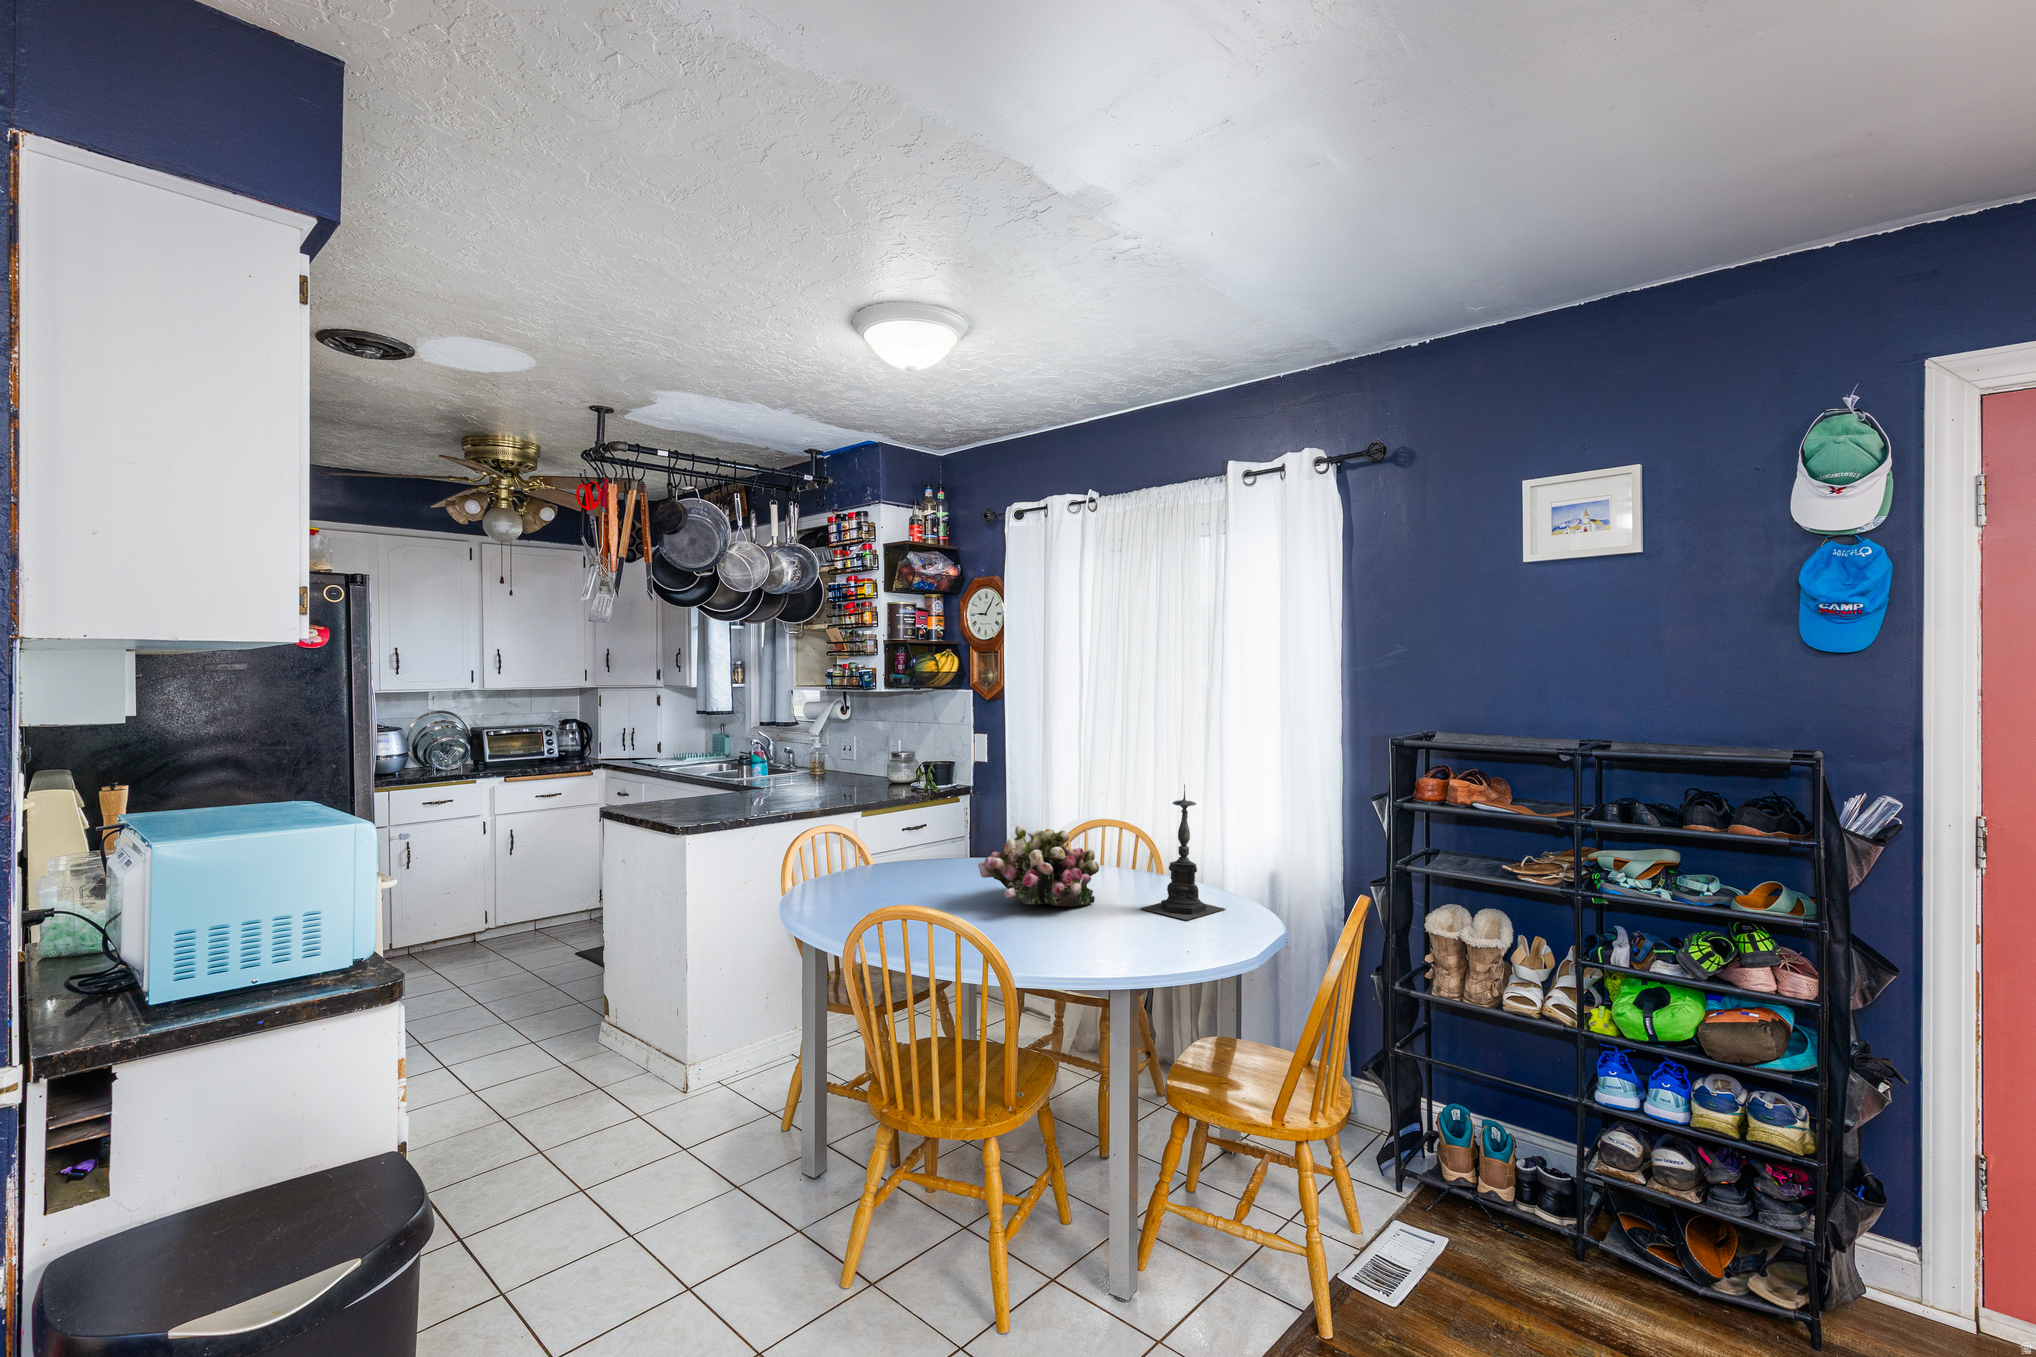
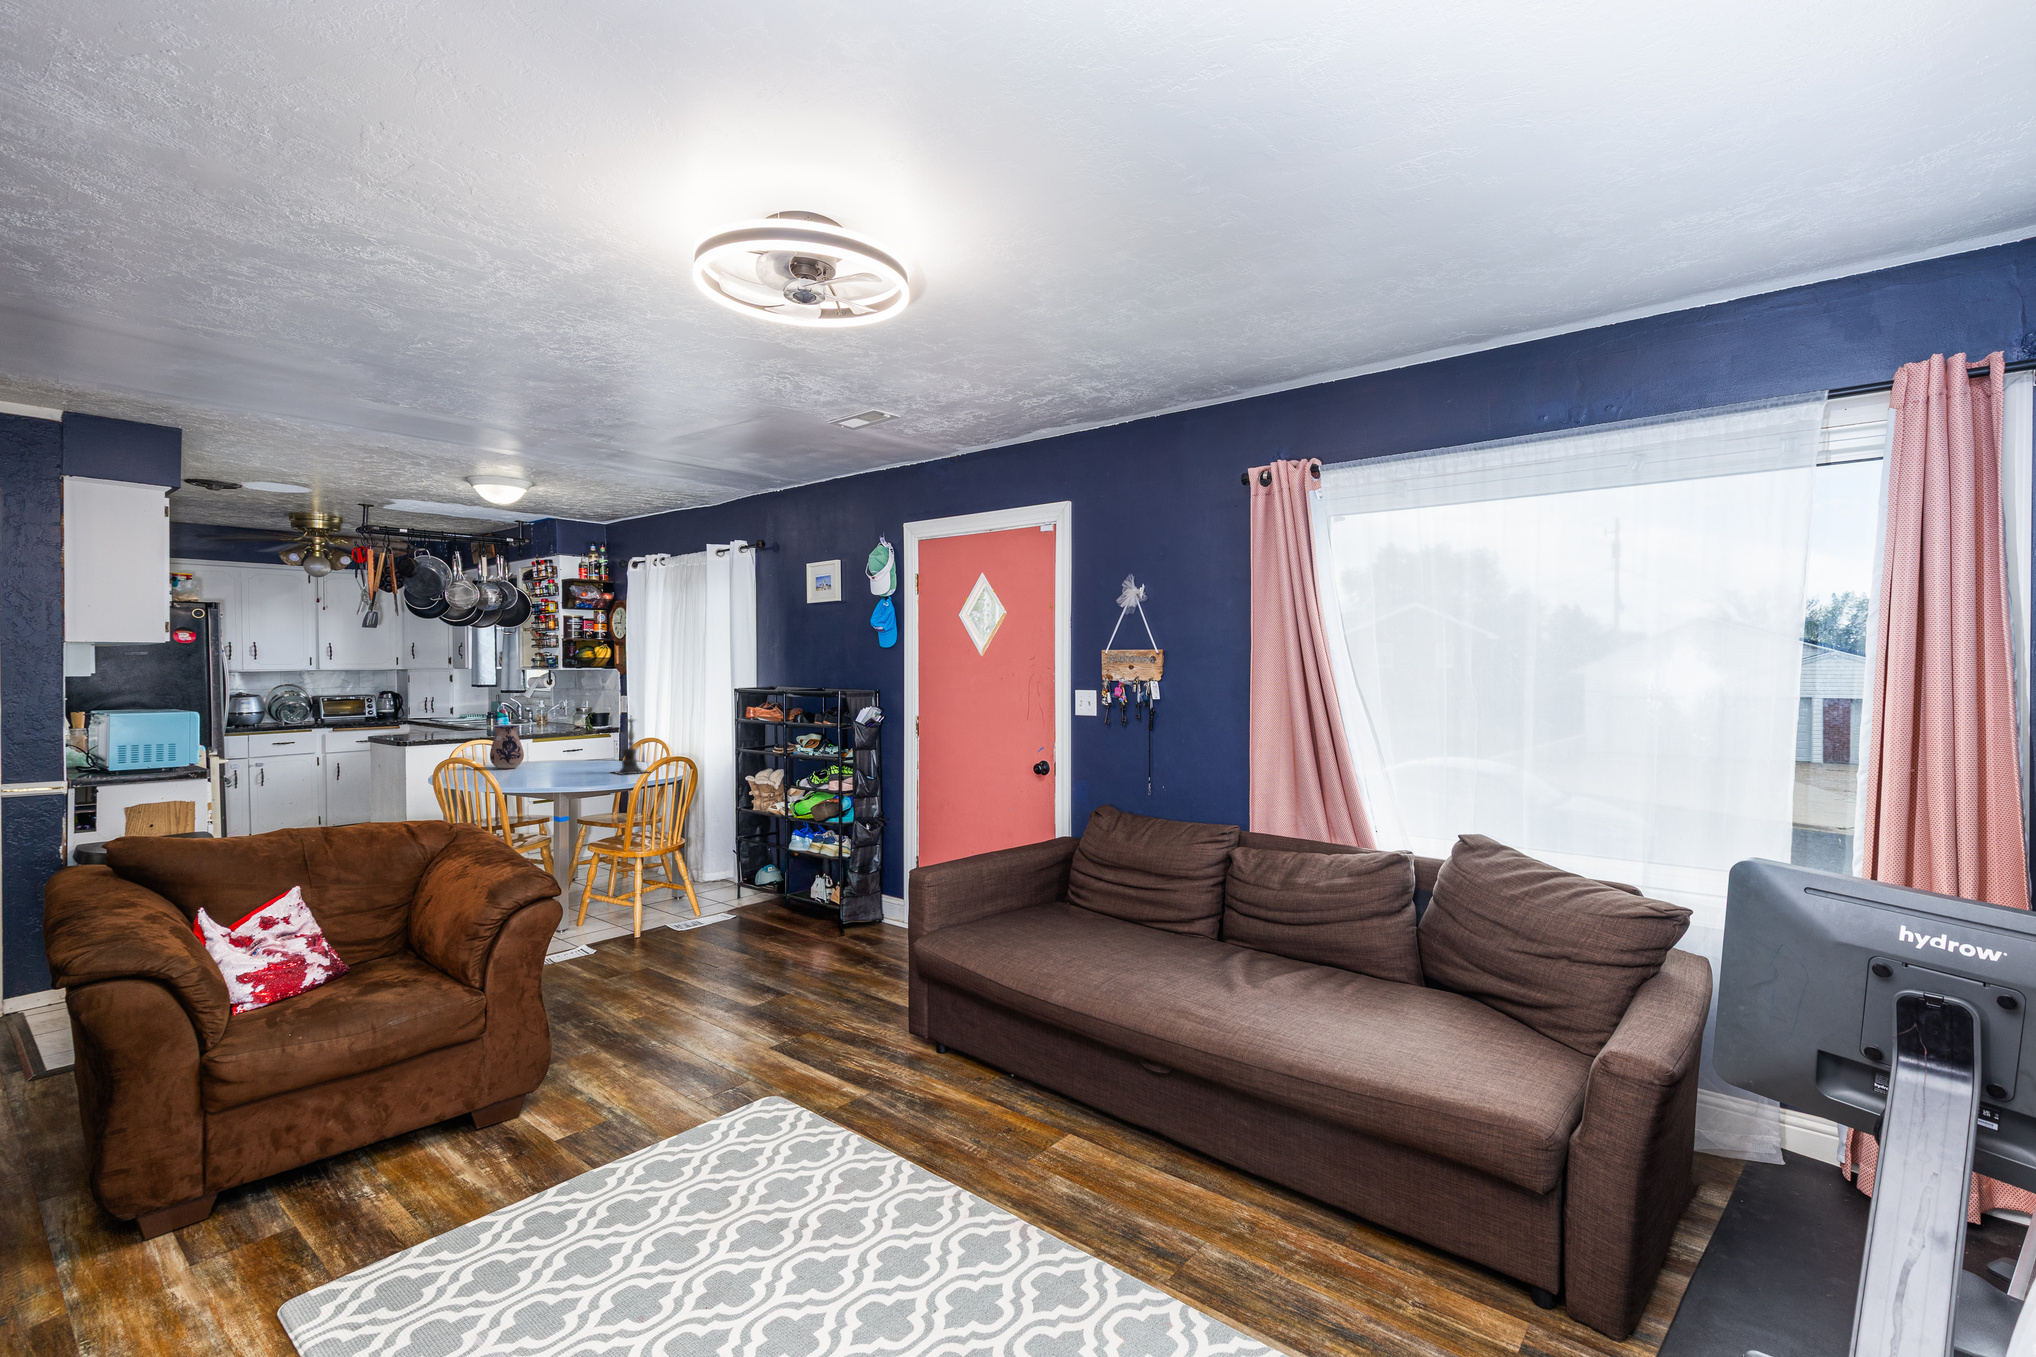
ceramic pitcher: none [879,804,937,892] -> present [490,725,524,769]
flower arrangement: present [978,825,1099,906] -> none [531,733,599,771]

